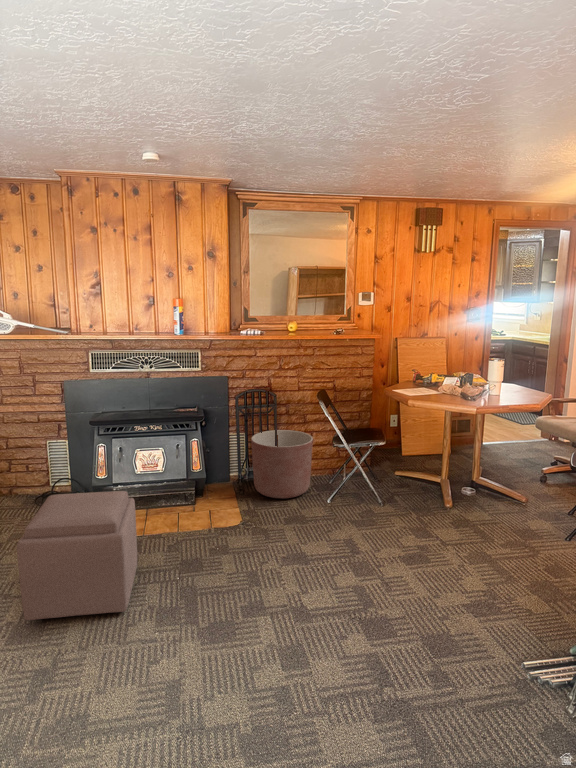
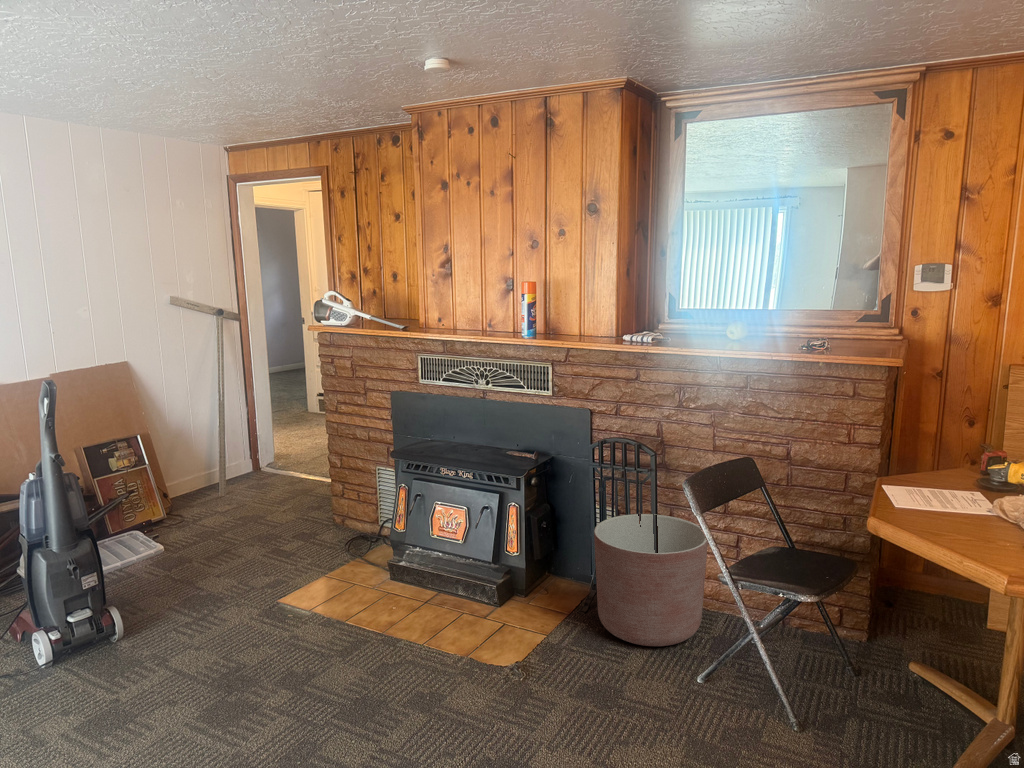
ottoman: present [17,491,137,620] -> none [122,538,312,726]

